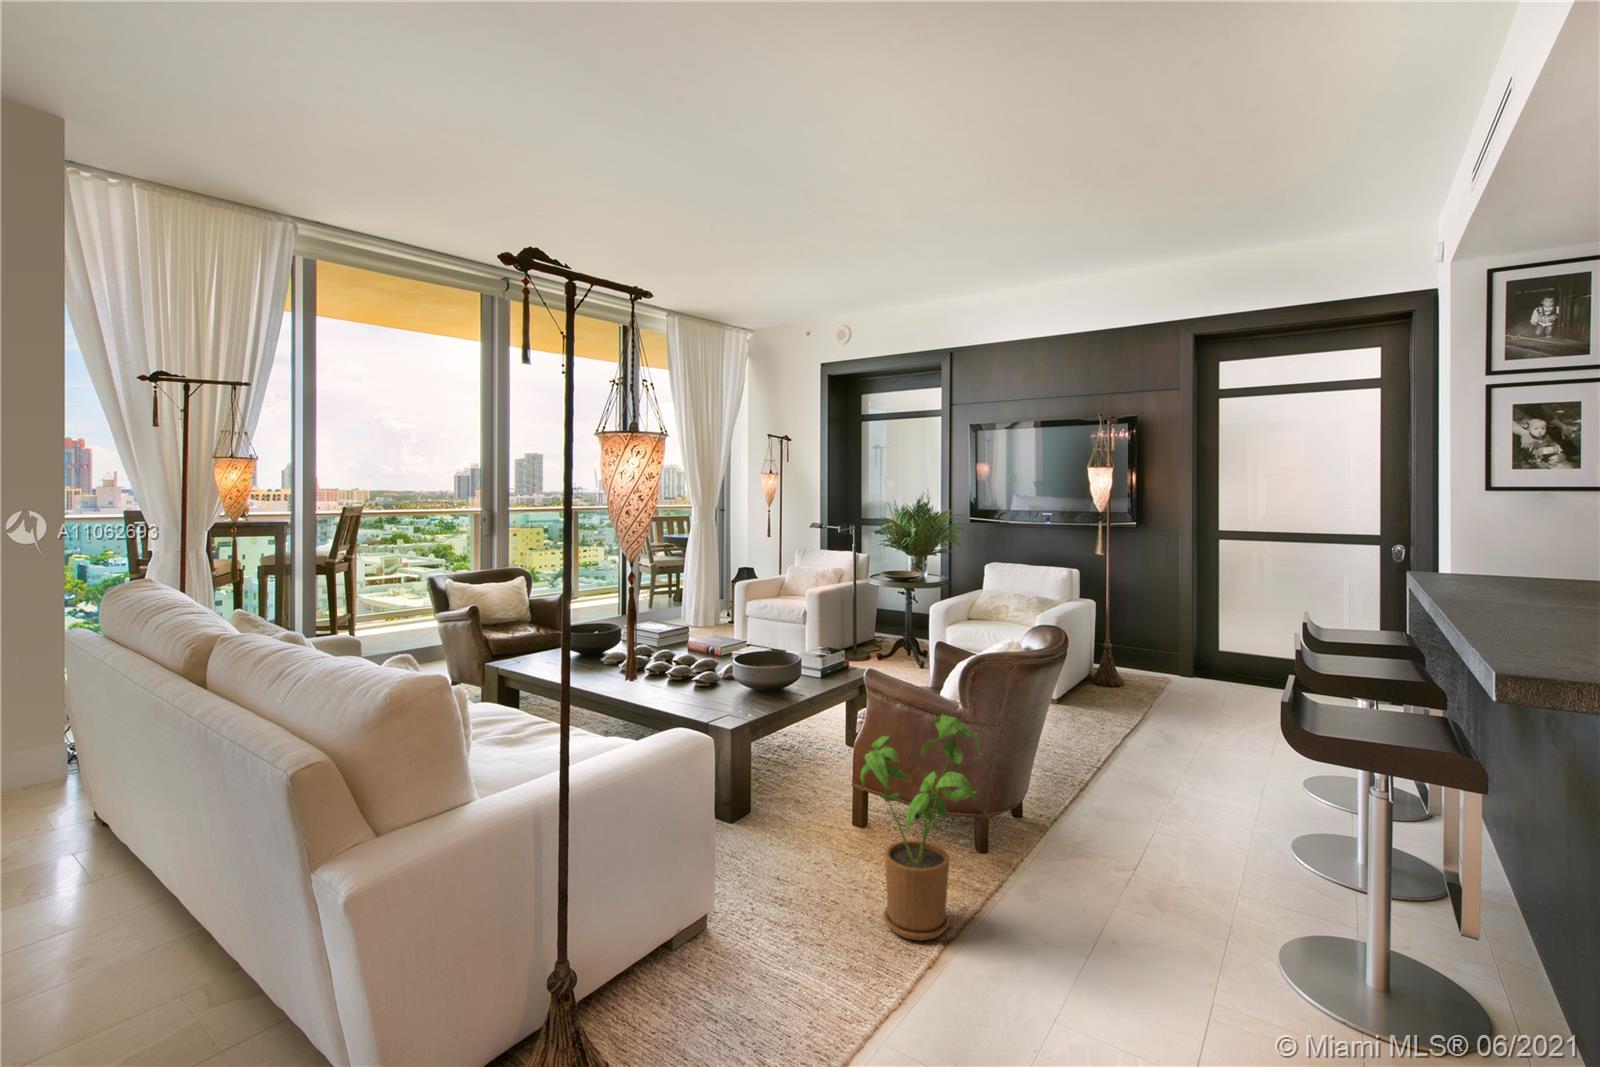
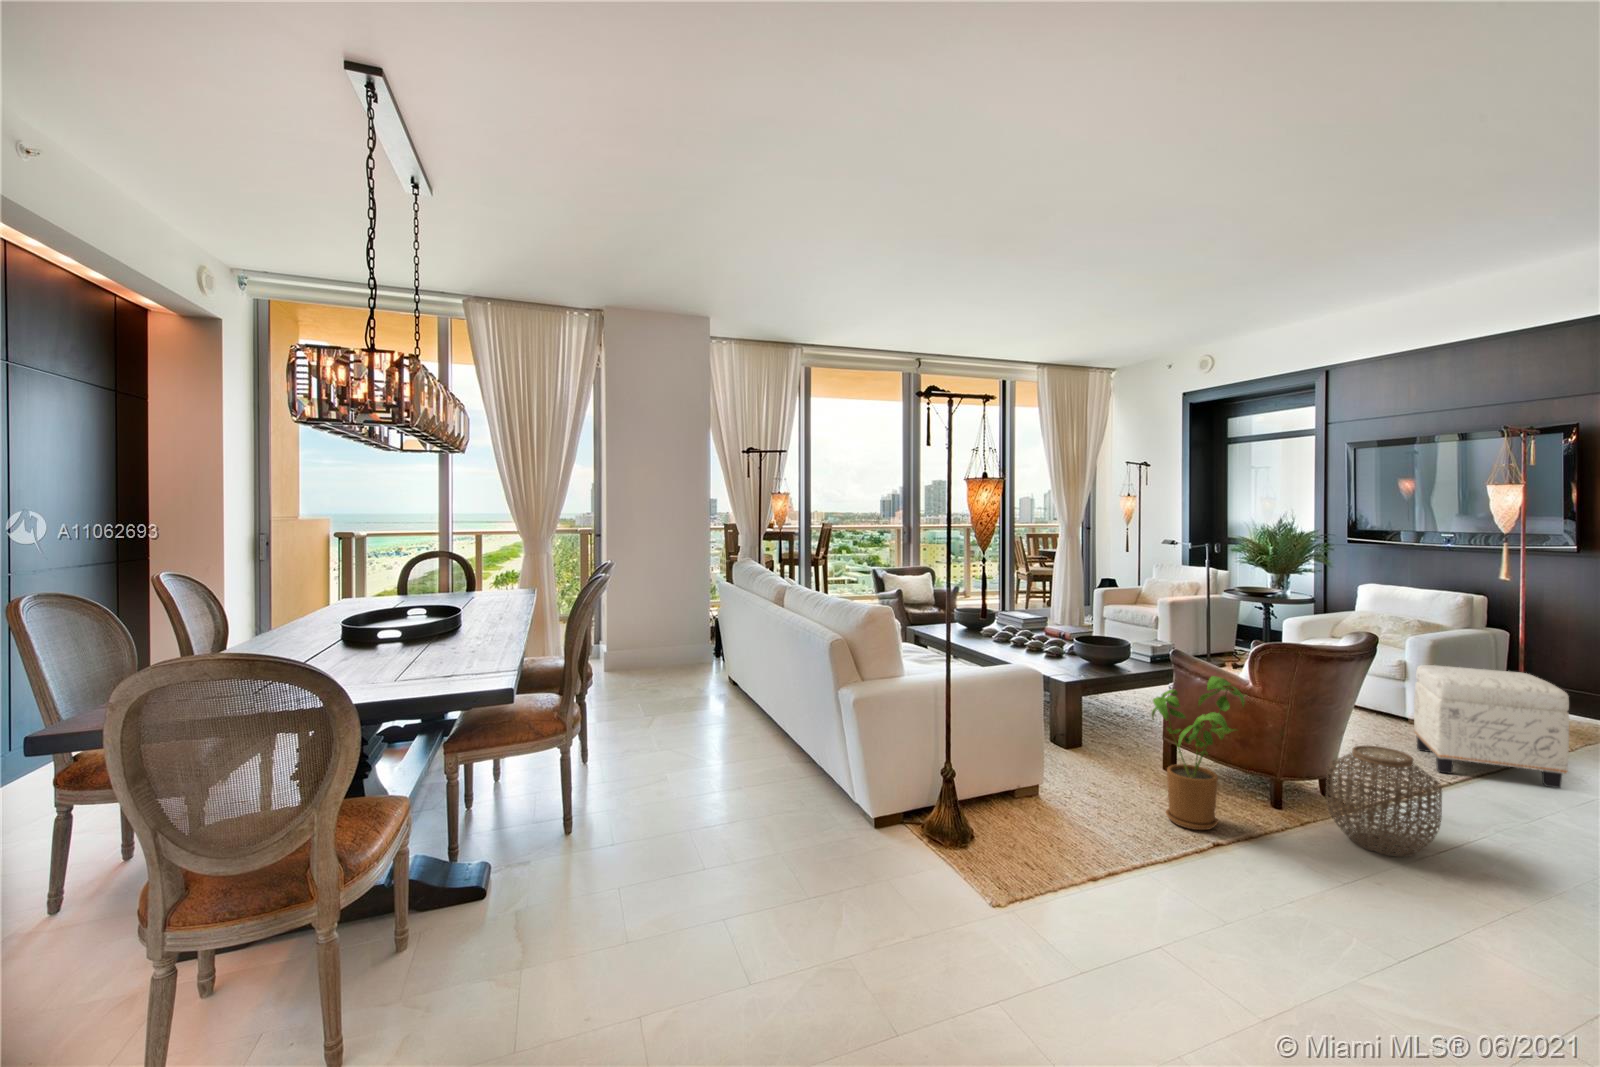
ottoman: none [1070,654,1208,772] -> present [1414,665,1569,788]
woven basket: none [1059,778,1182,919] -> present [1326,746,1442,856]

